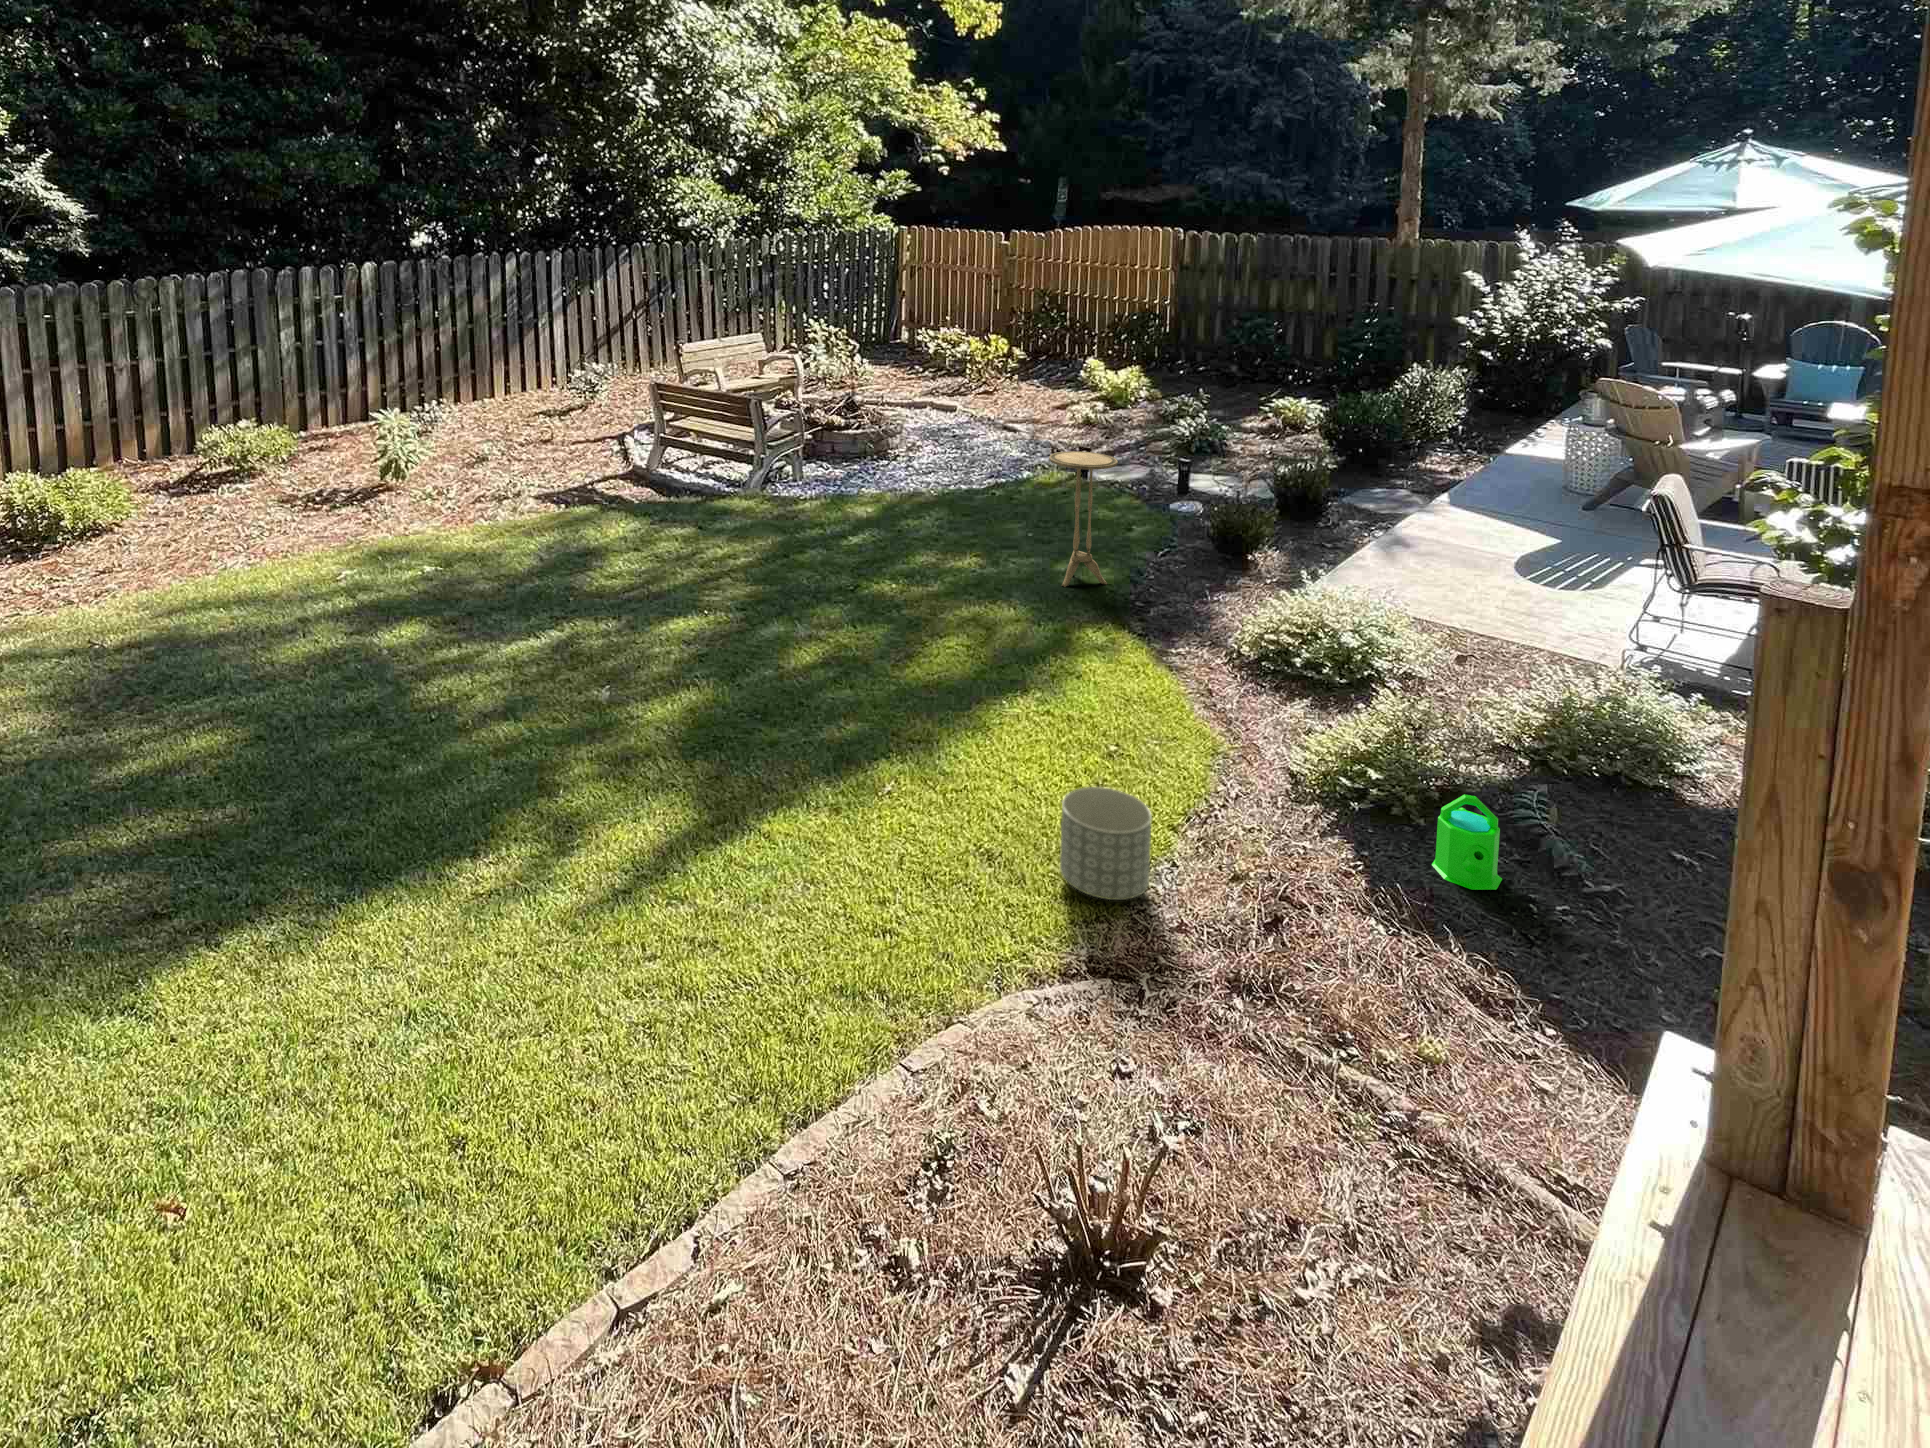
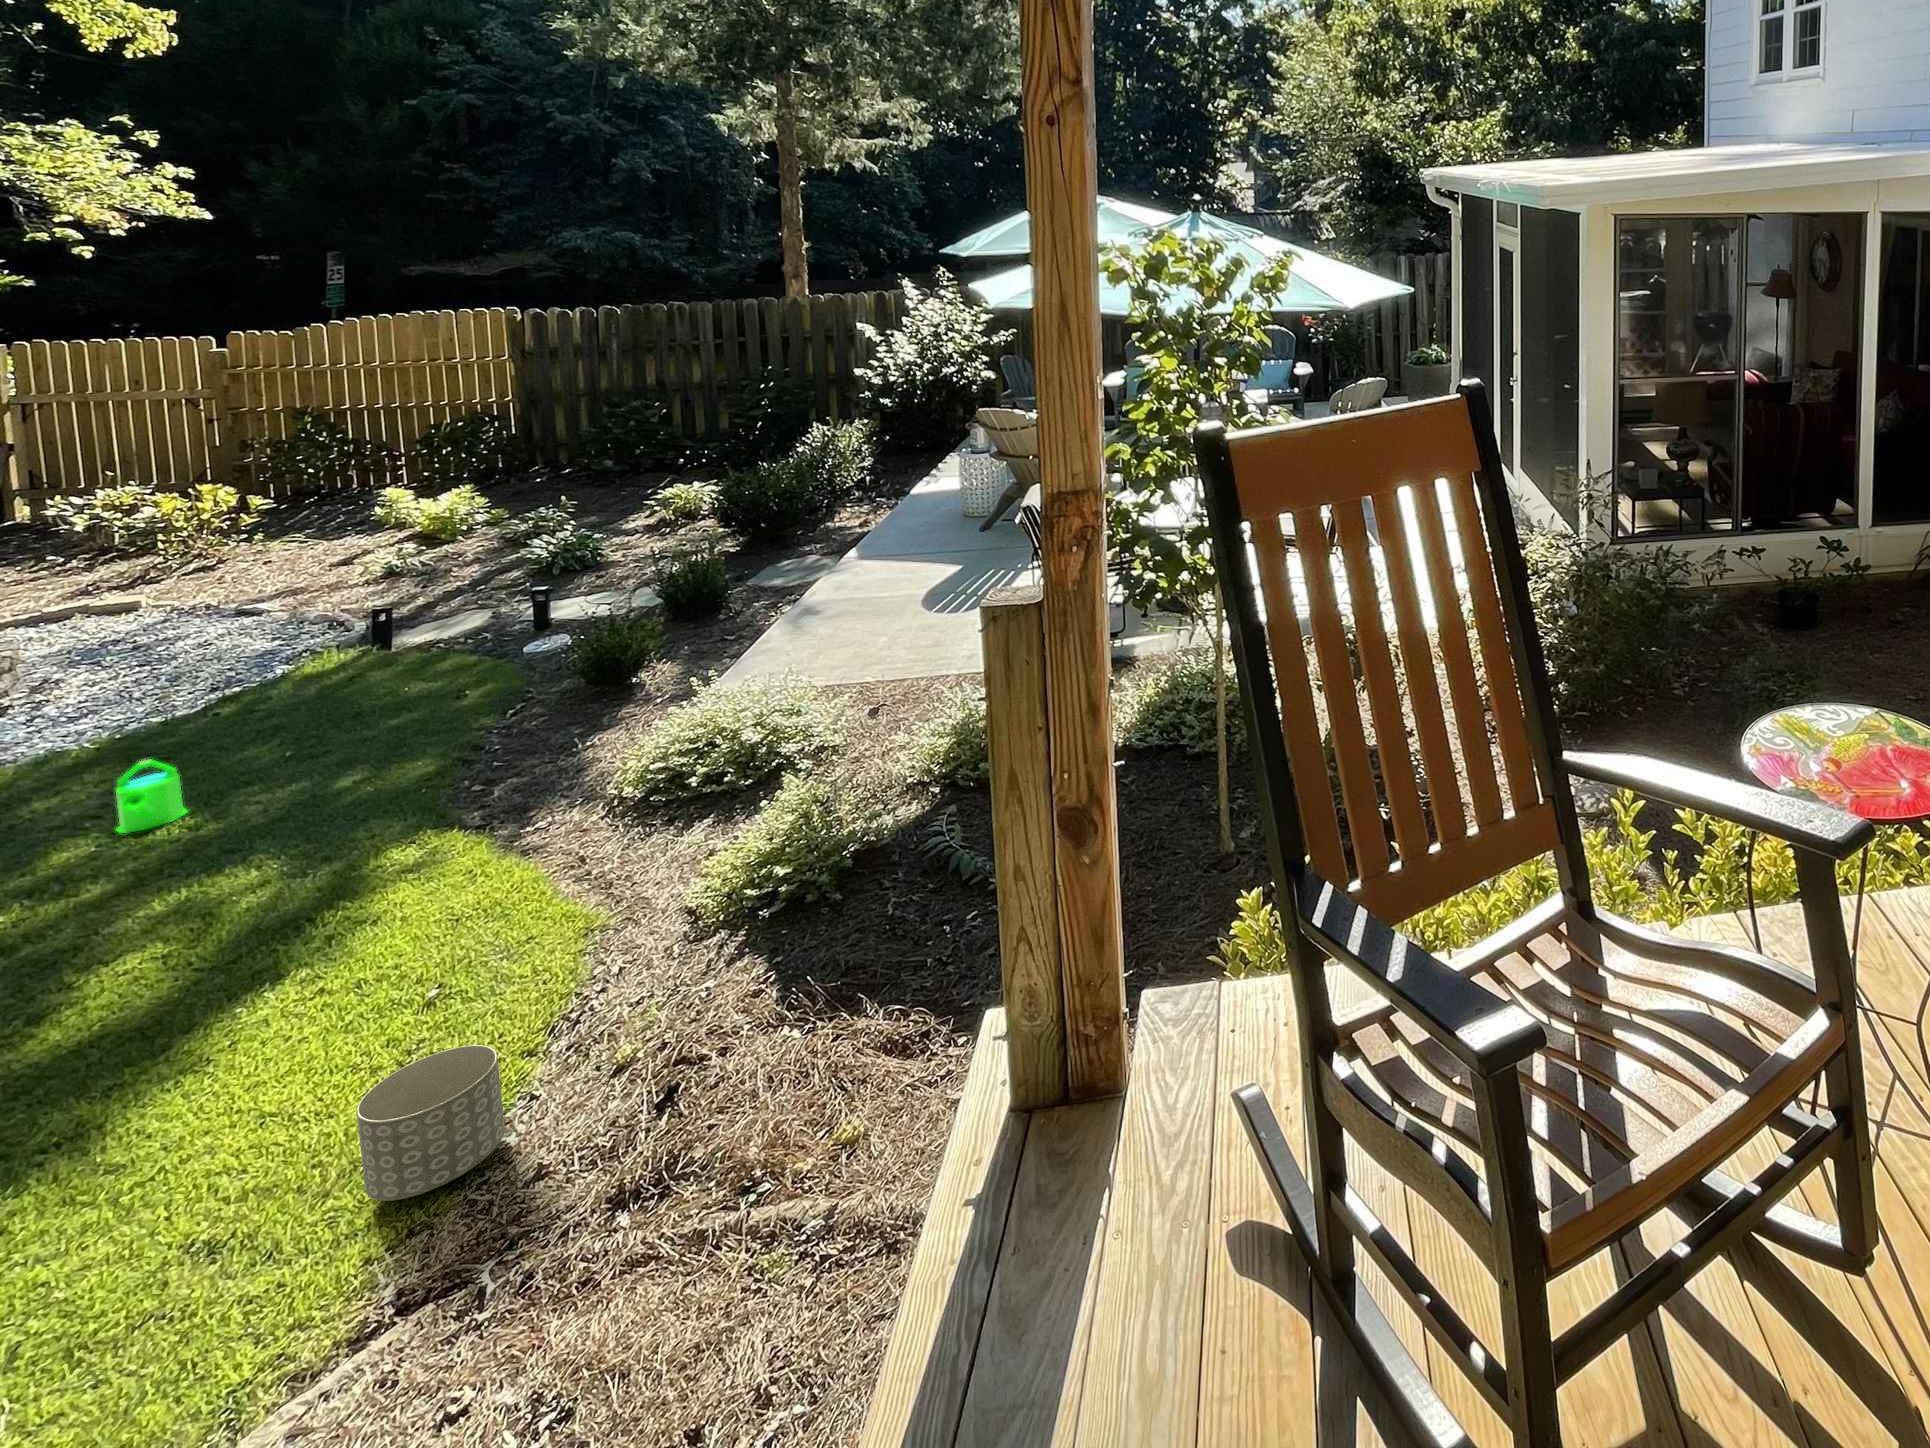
side table: present [1049,451,1118,587] -> none [306,630,432,817]
watering can: present [1432,794,1502,890] -> present [116,760,188,833]

